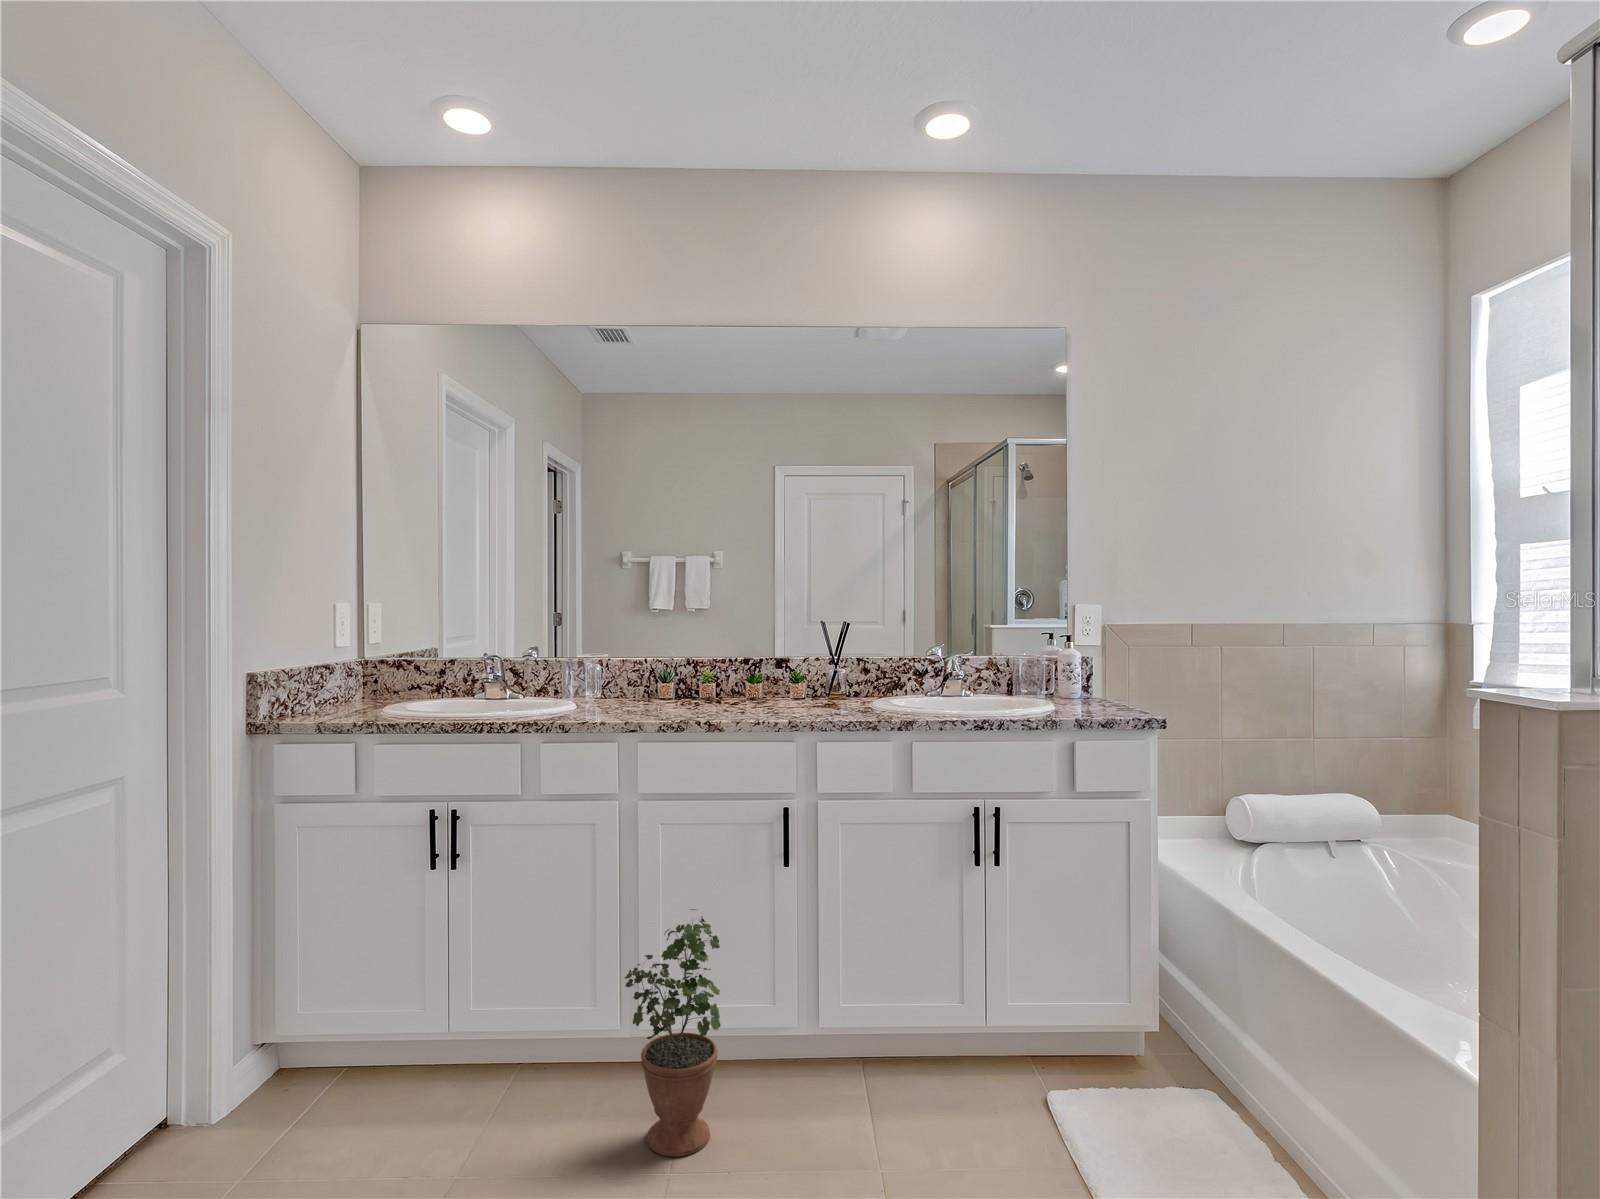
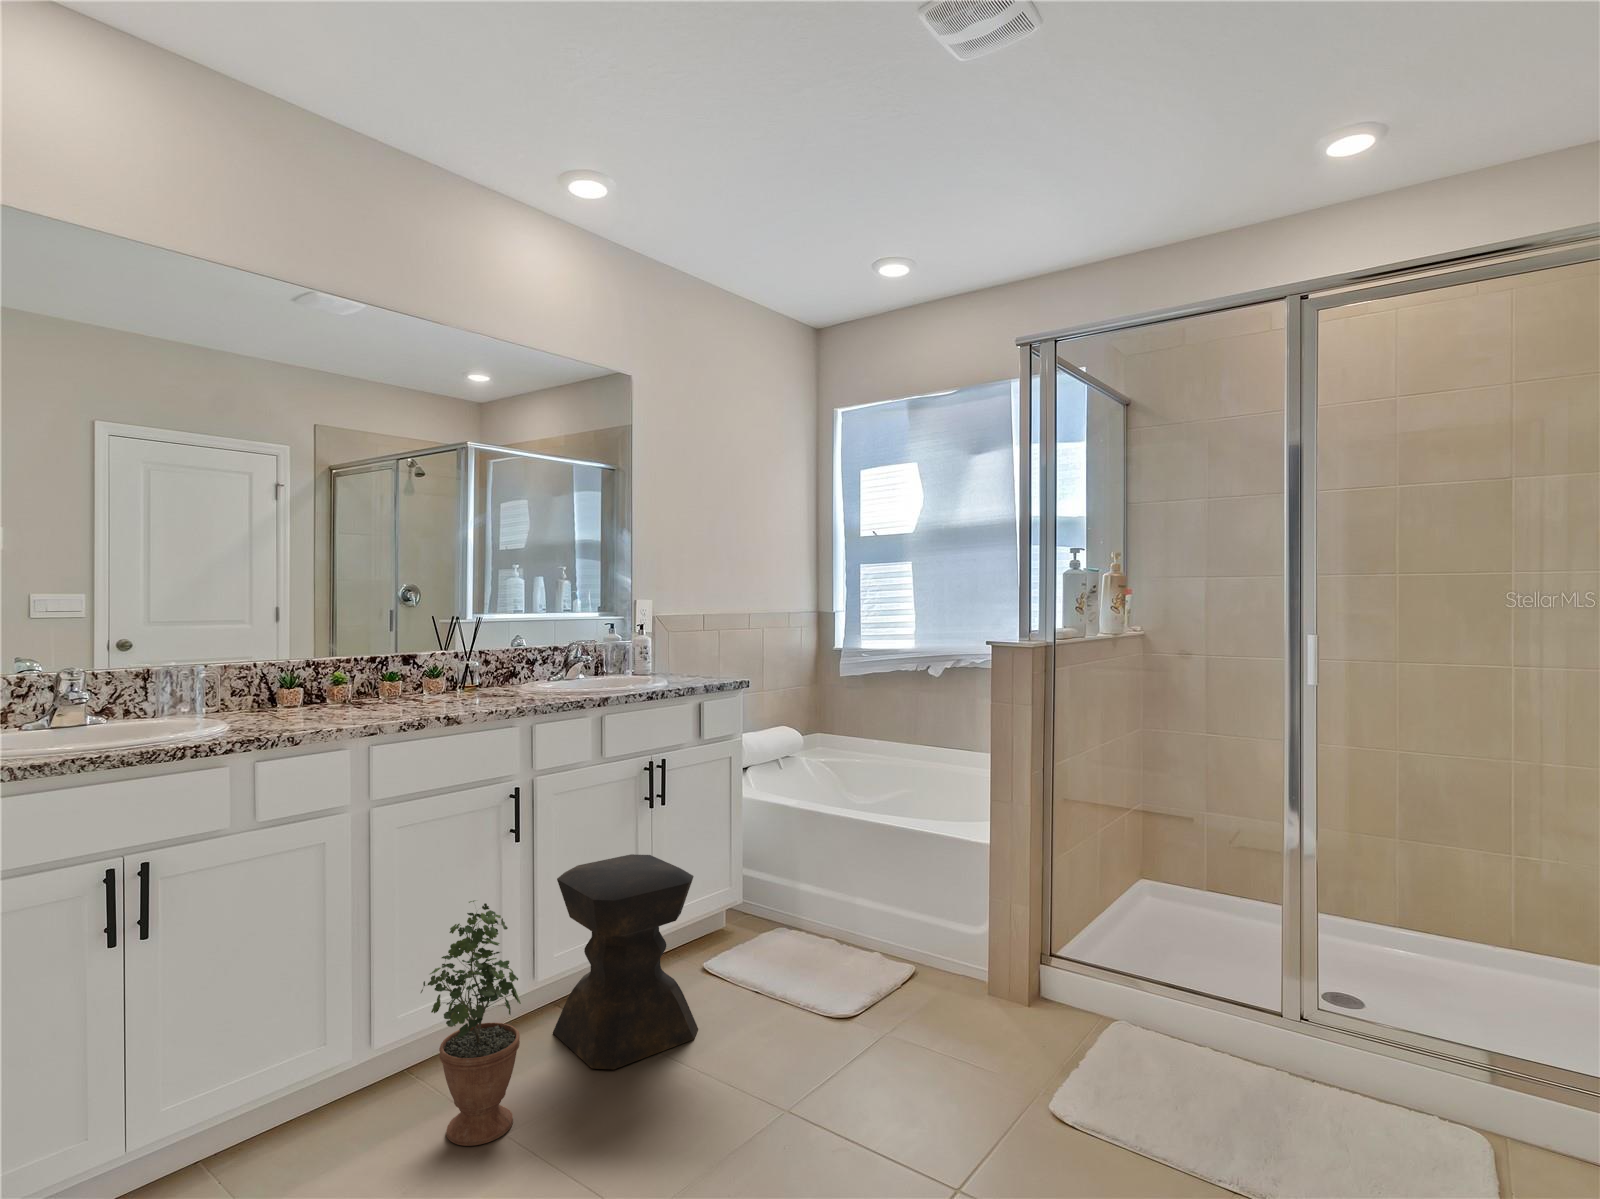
stool: none [813,904,956,1160] -> present [553,854,698,1069]

